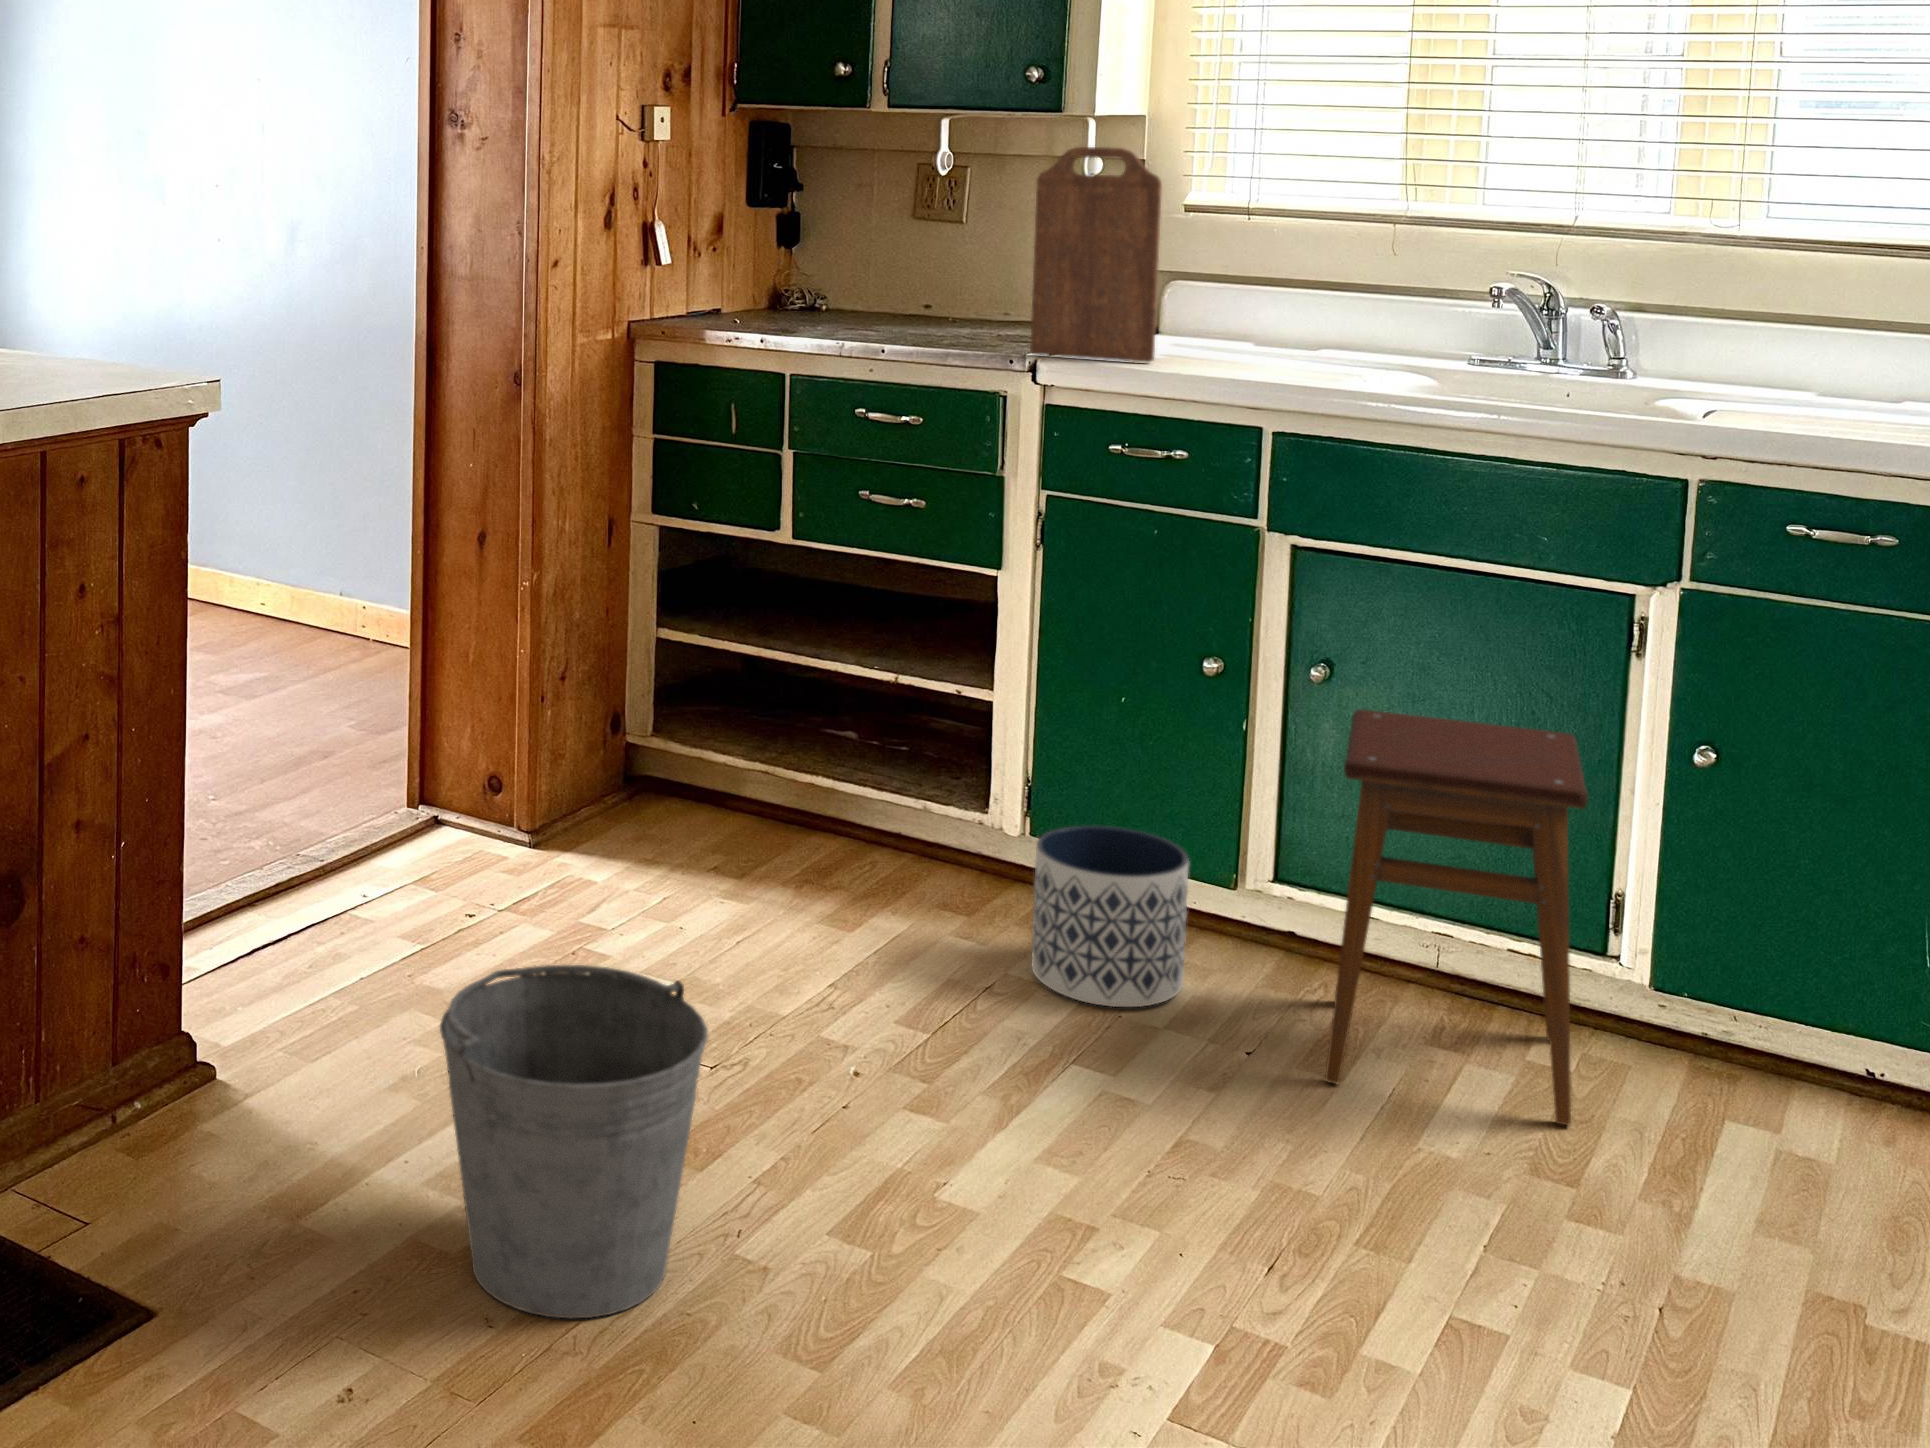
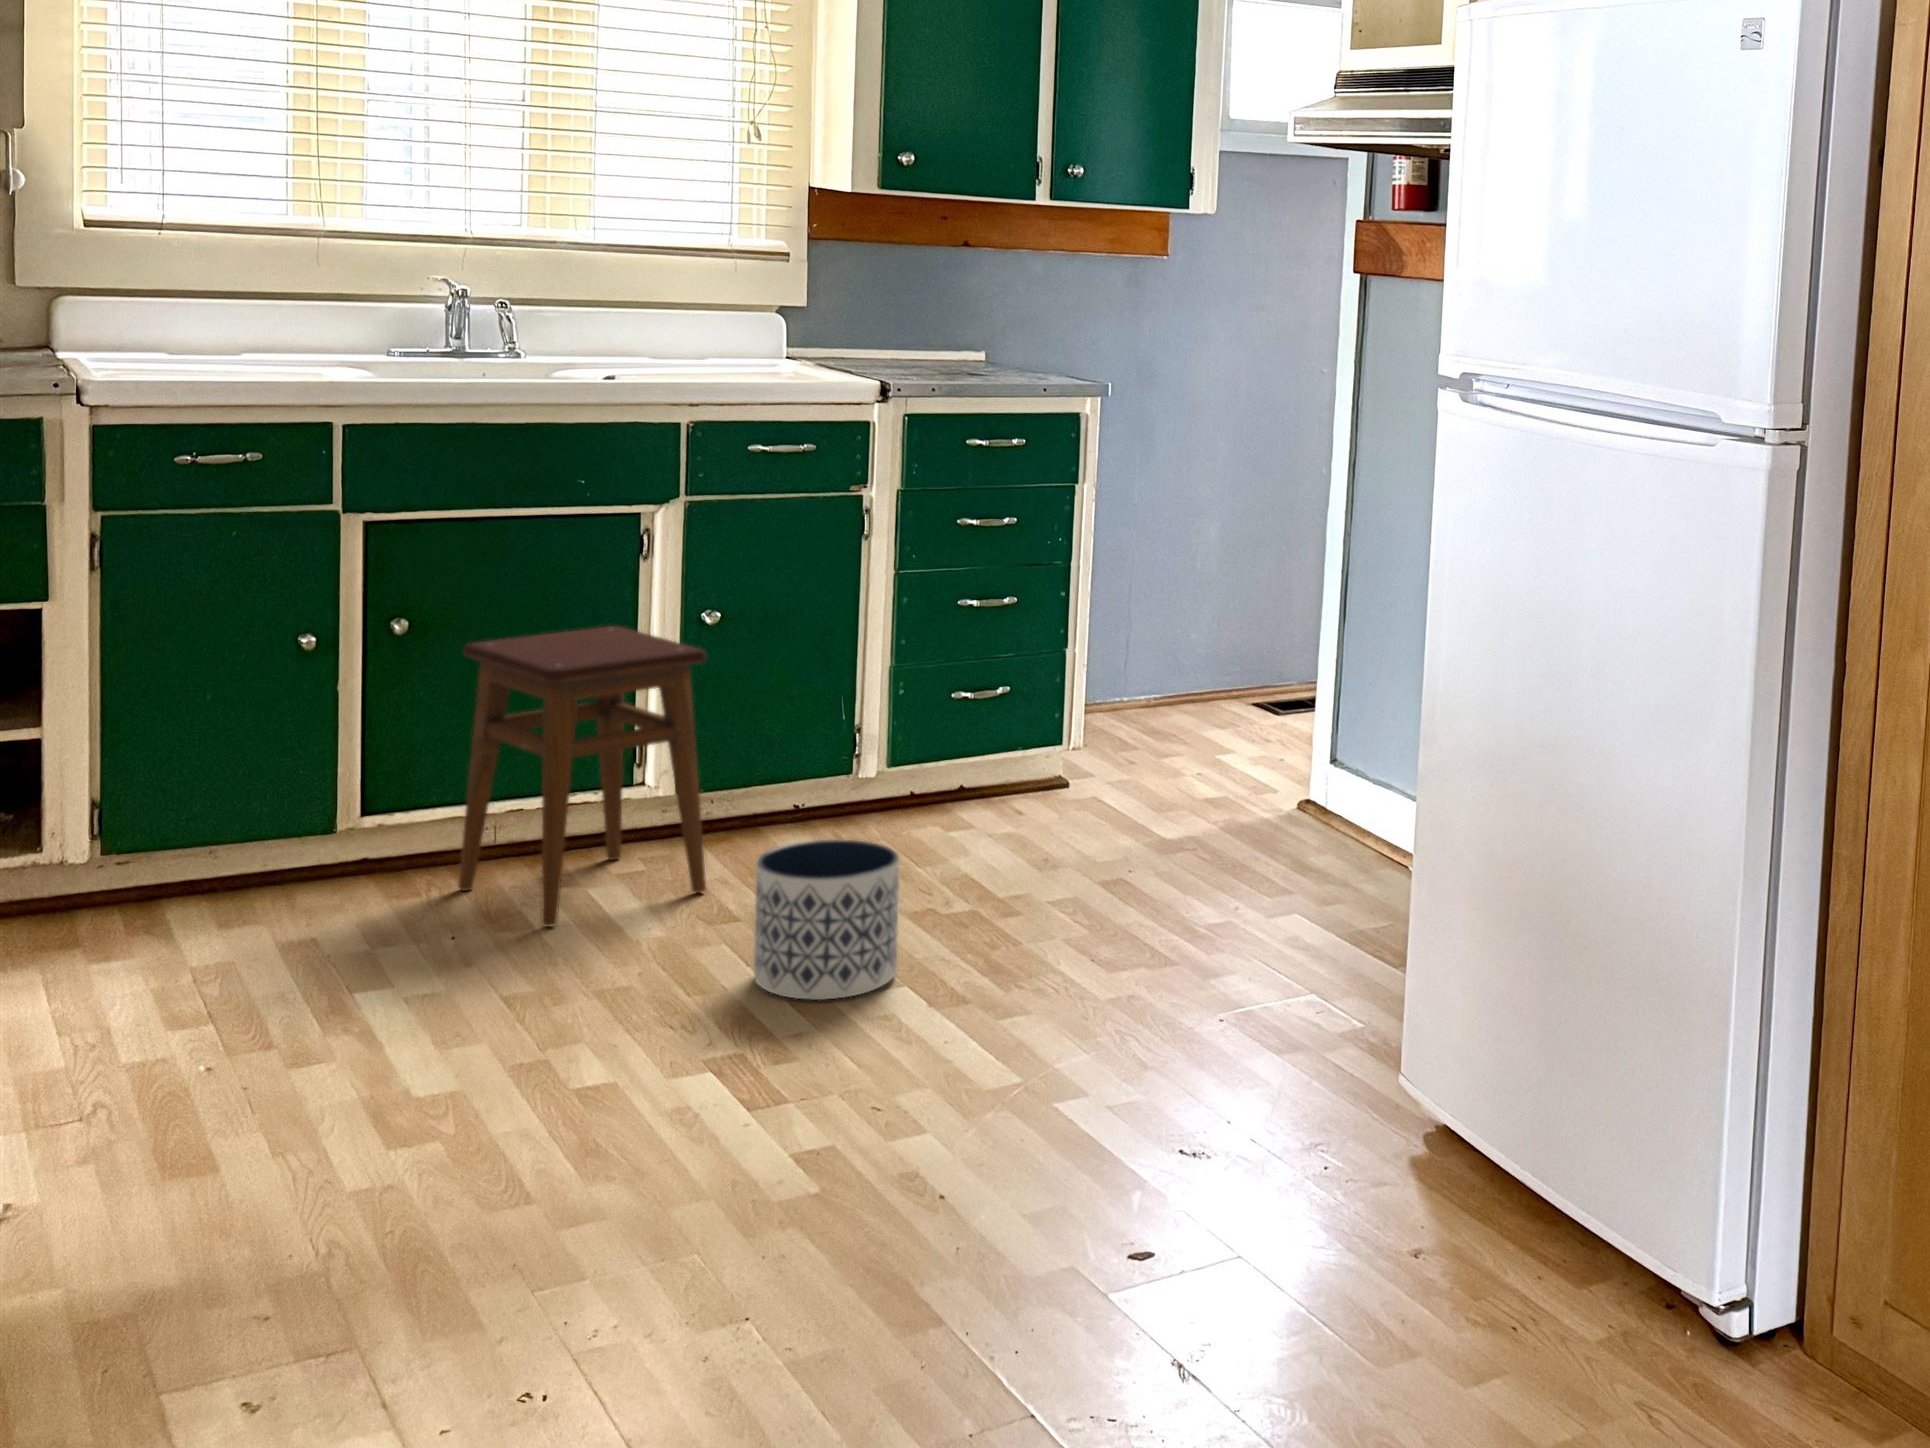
cutting board: present [1030,147,1162,363] -> none [39,166,181,378]
planter: present [1032,826,1189,1007] -> present [754,840,899,1000]
bucket: present [440,965,708,1318] -> none [165,953,453,1273]

